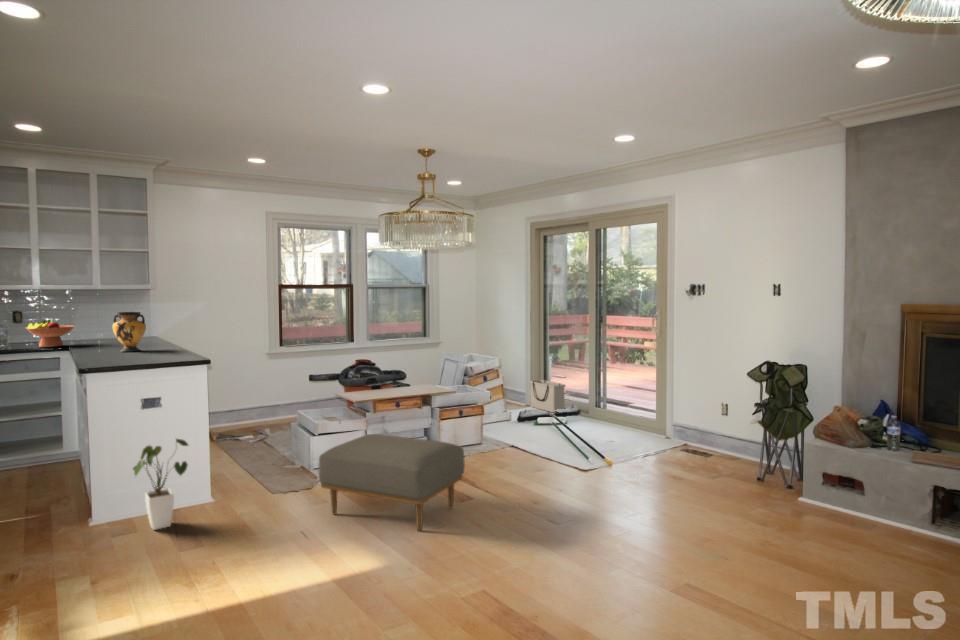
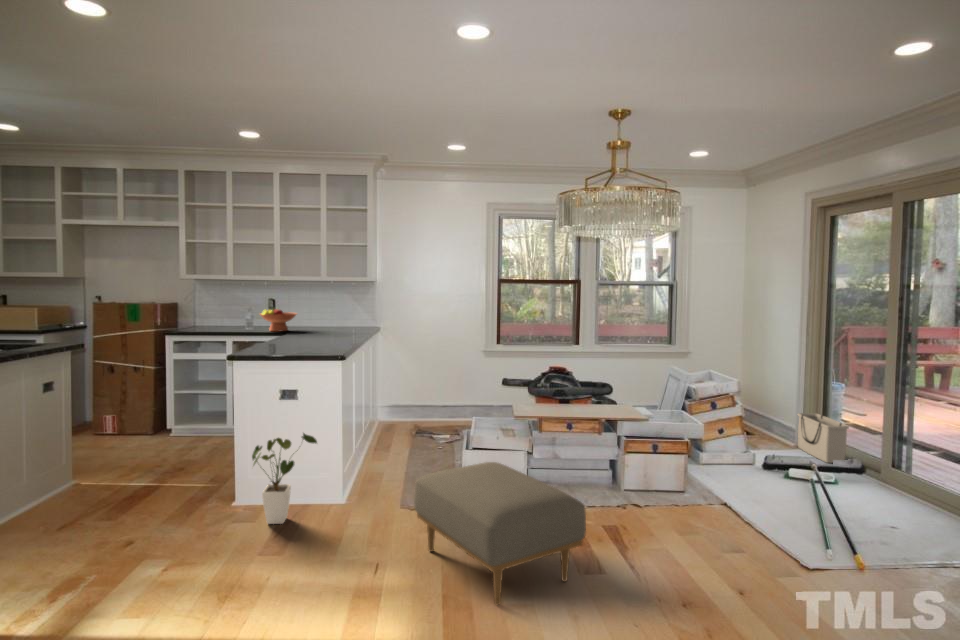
vase: present [113,312,146,352] -> none [300,303,328,341]

